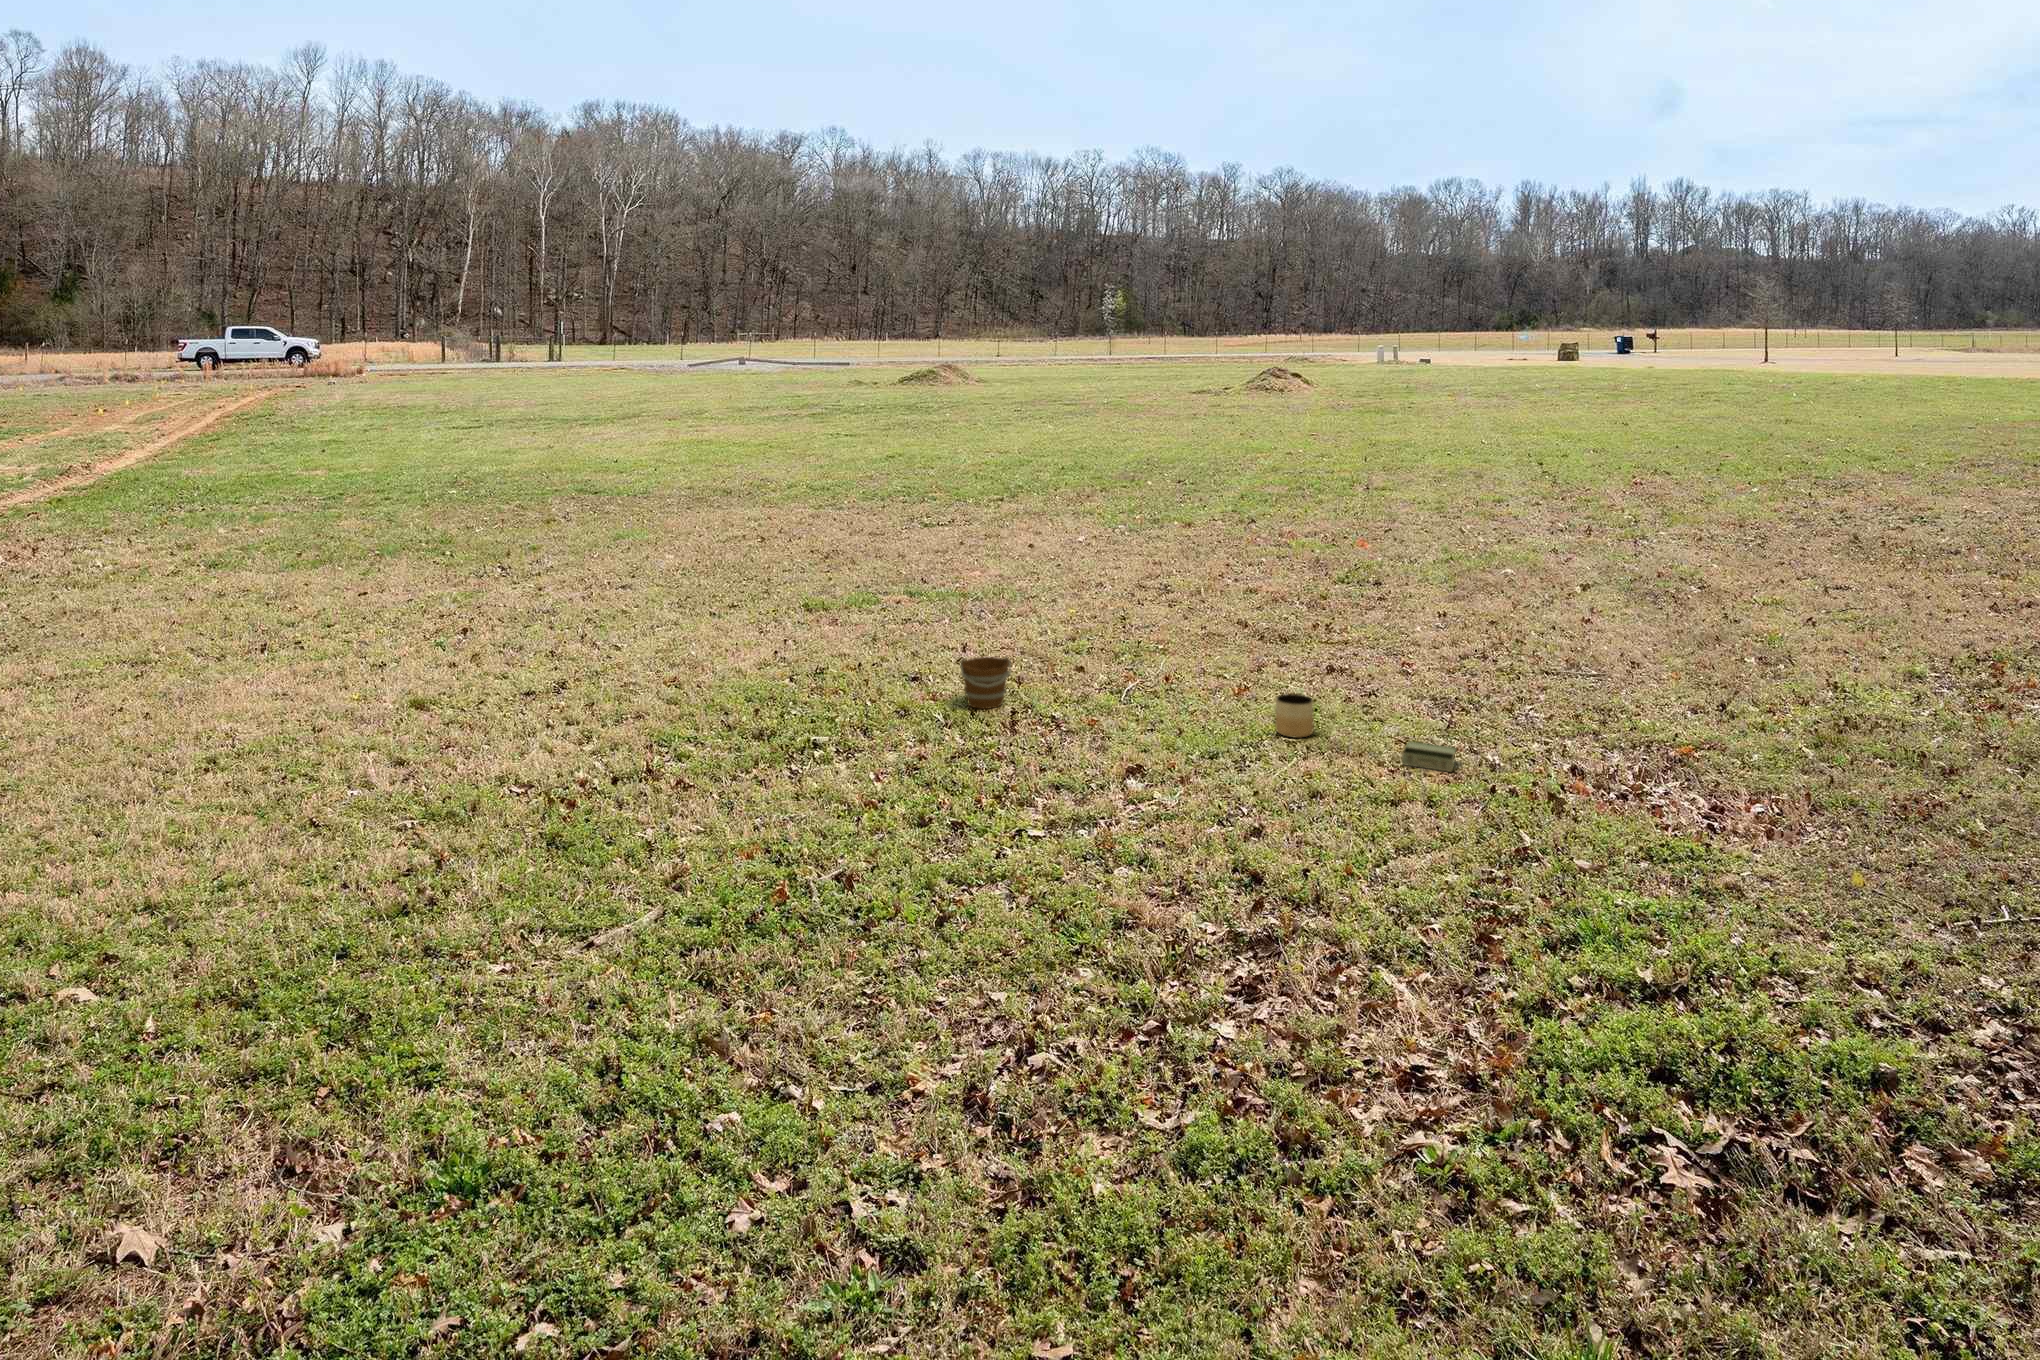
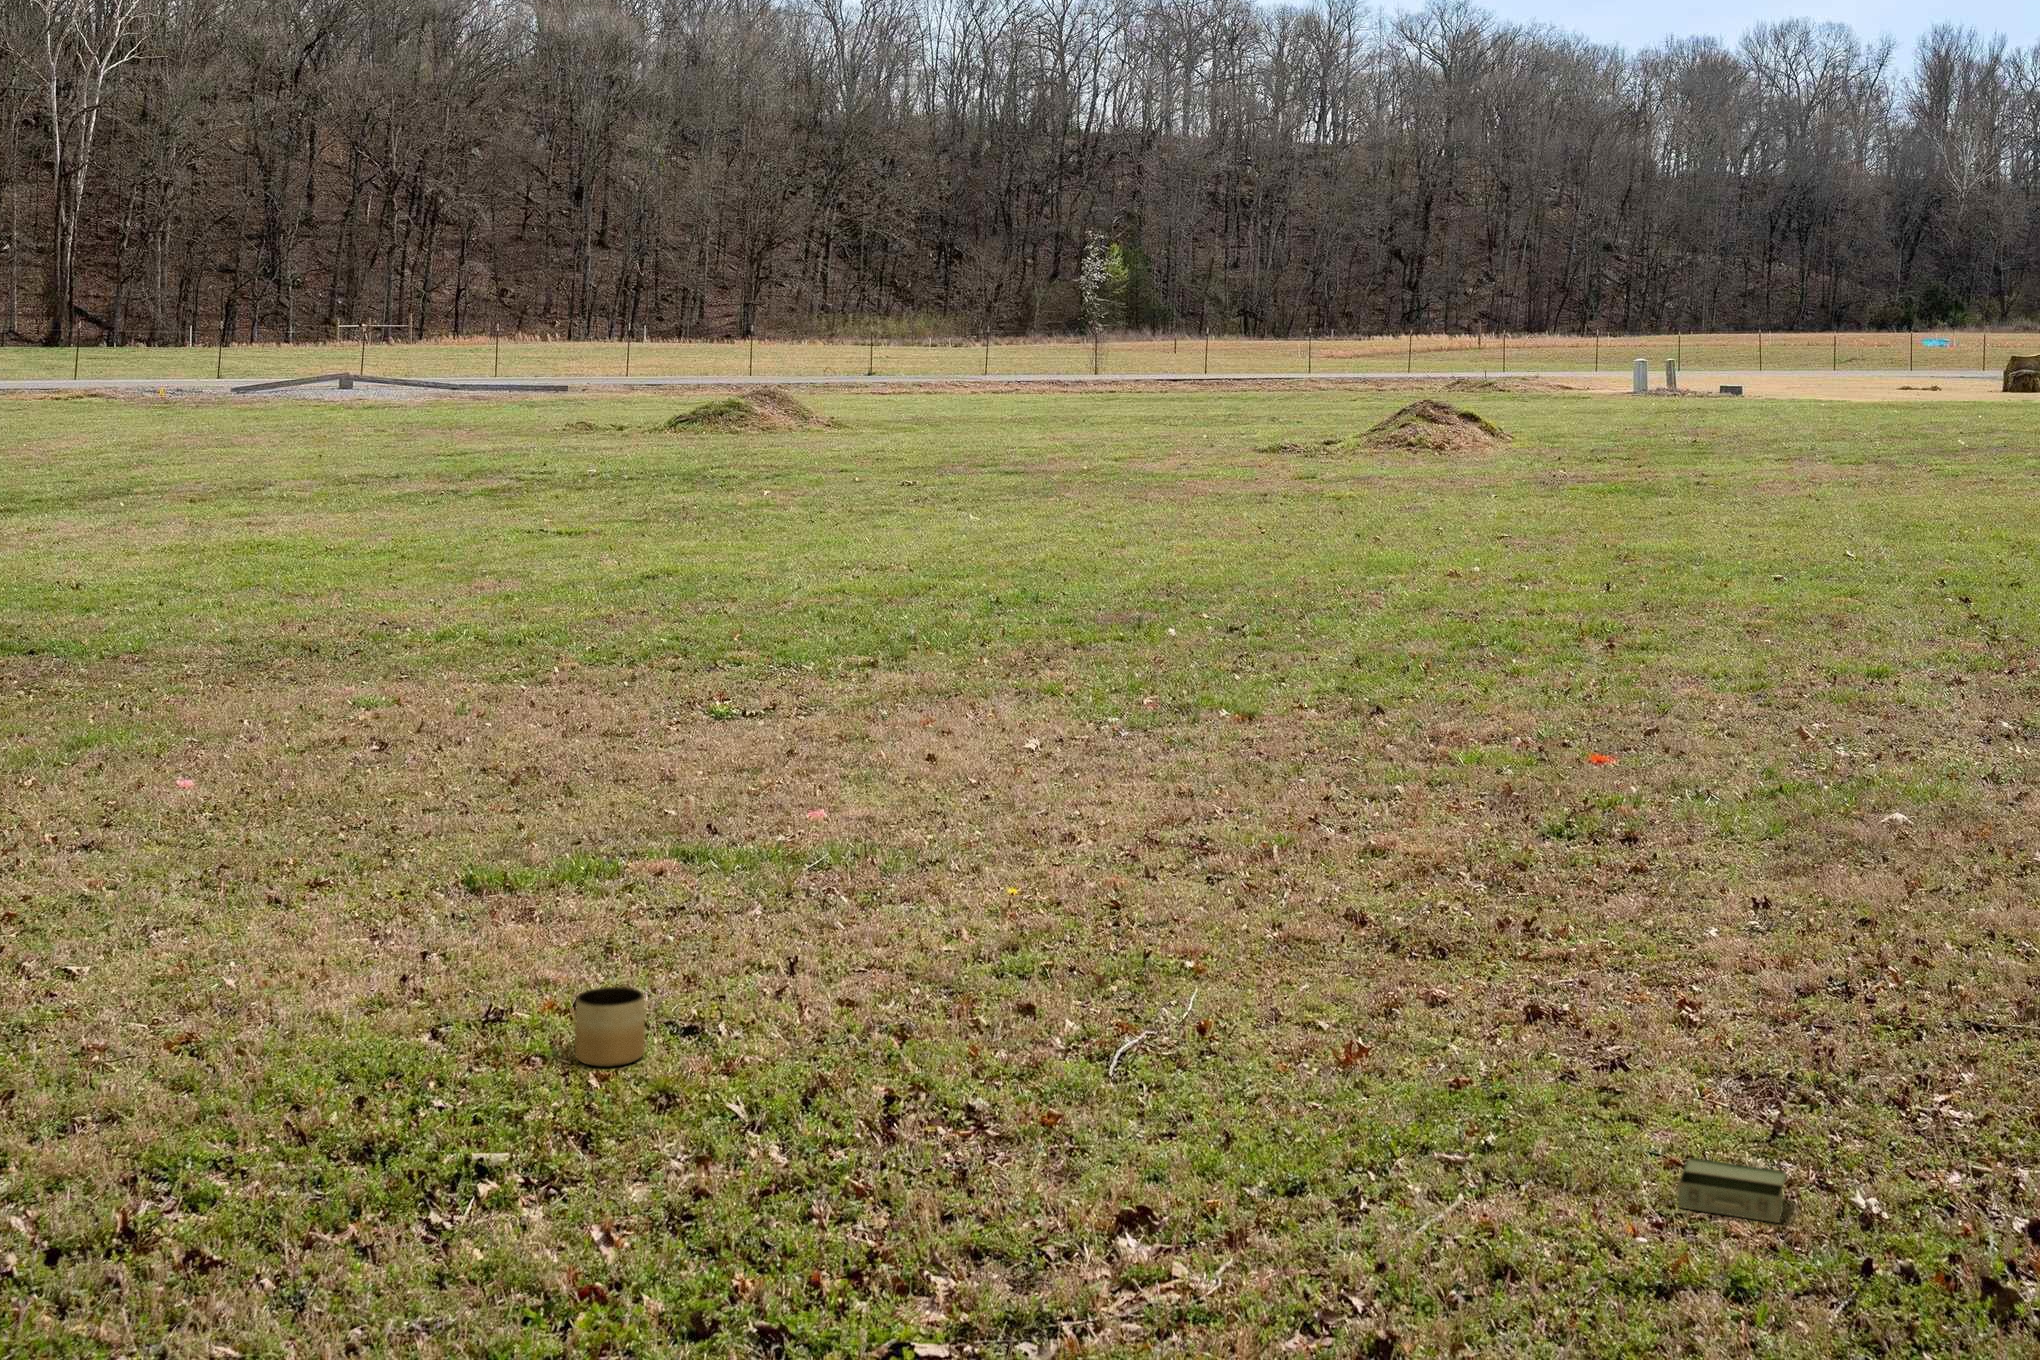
bucket: present [960,656,1011,709] -> none [783,983,887,1093]
planter: present [1275,694,1314,738] -> present [575,987,644,1067]

